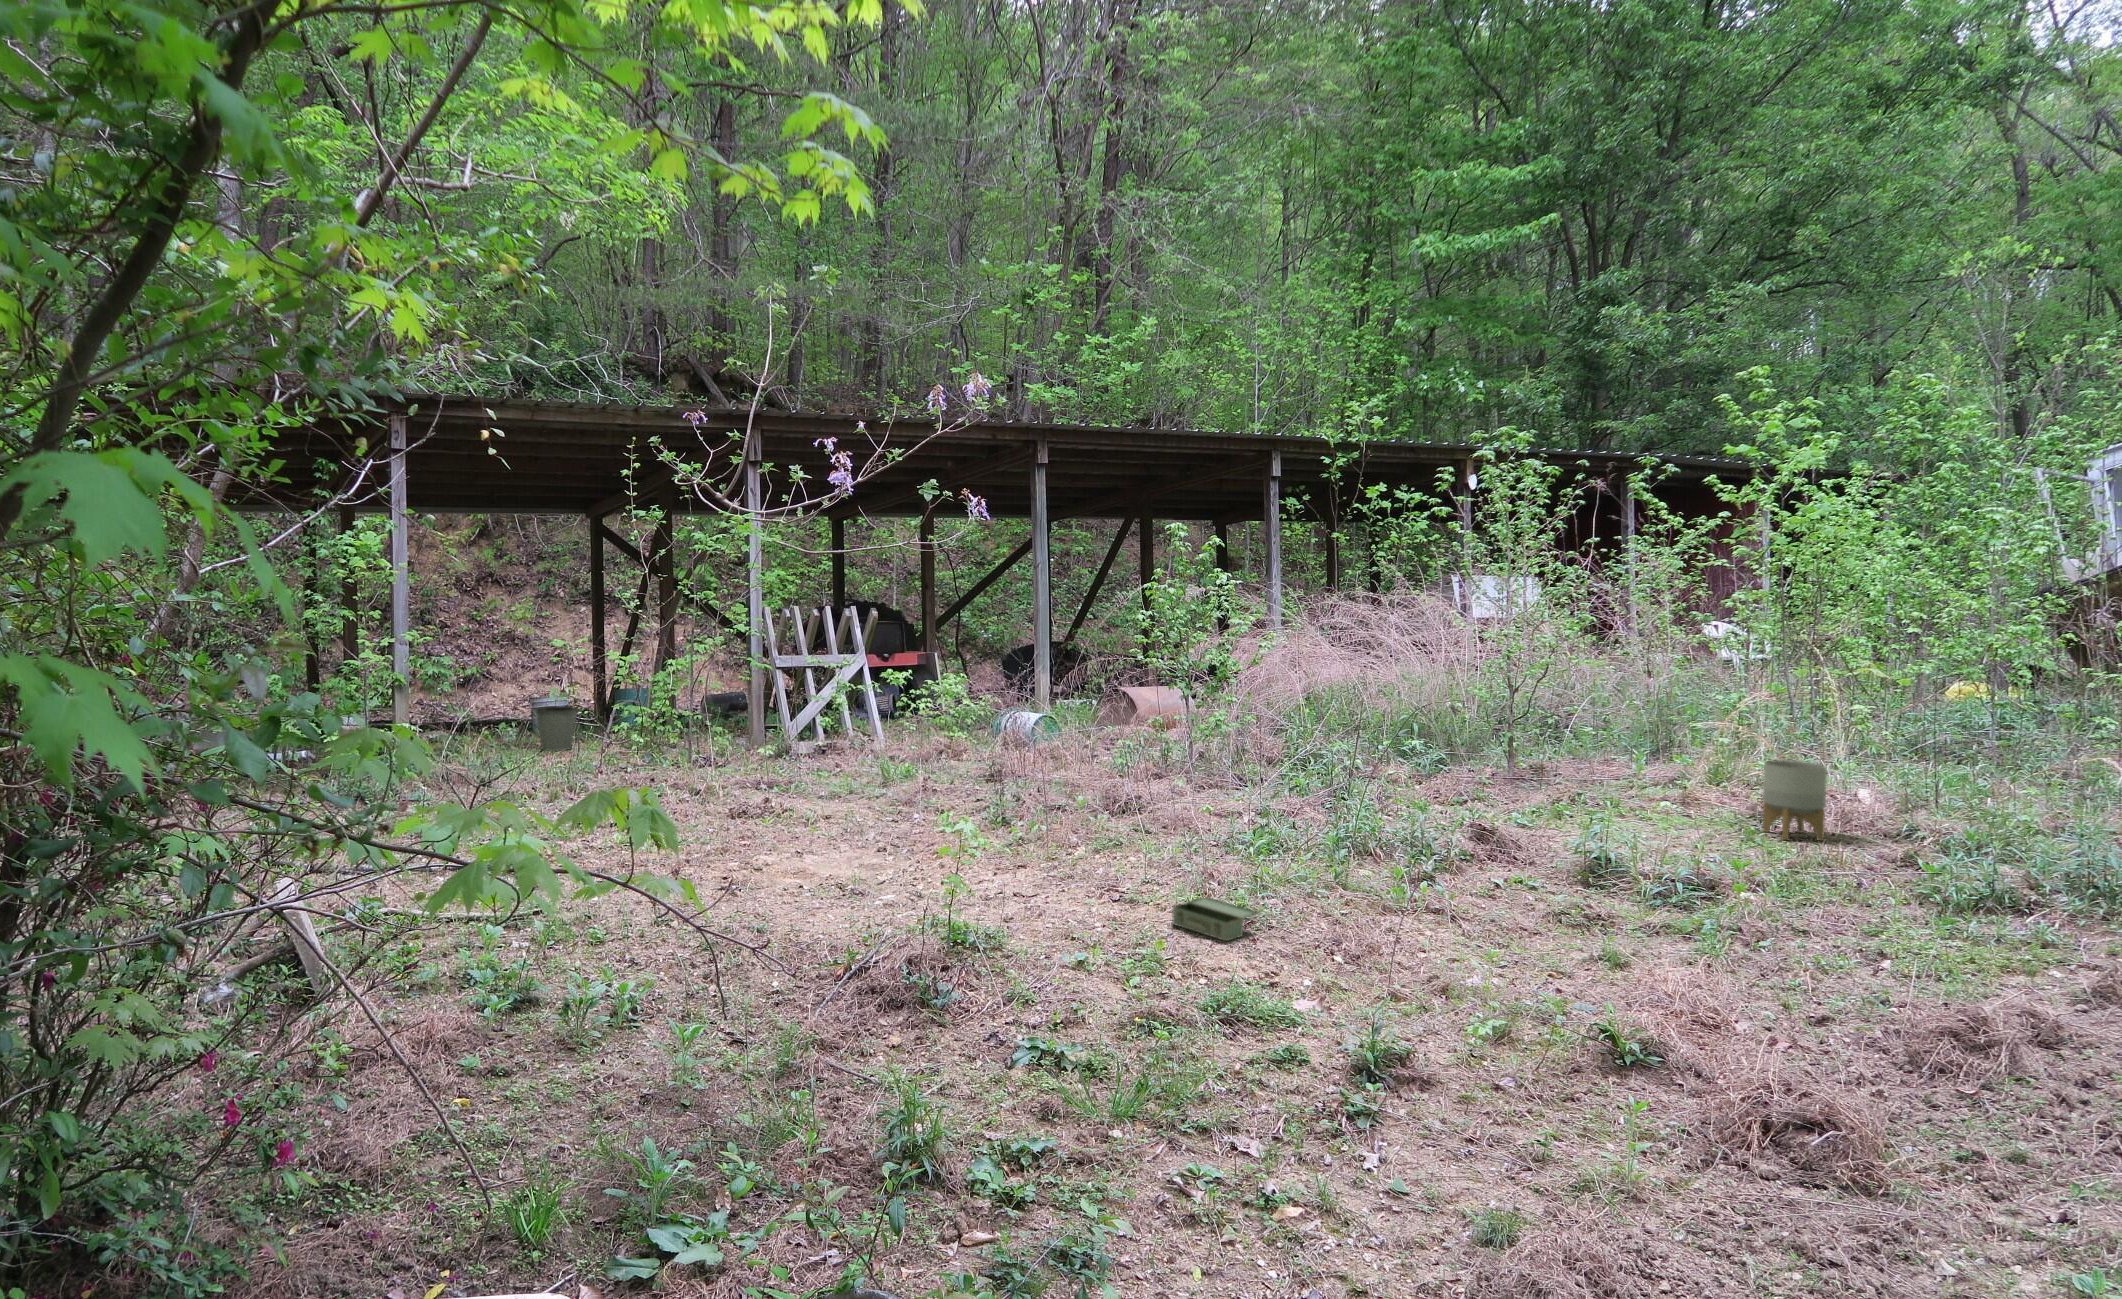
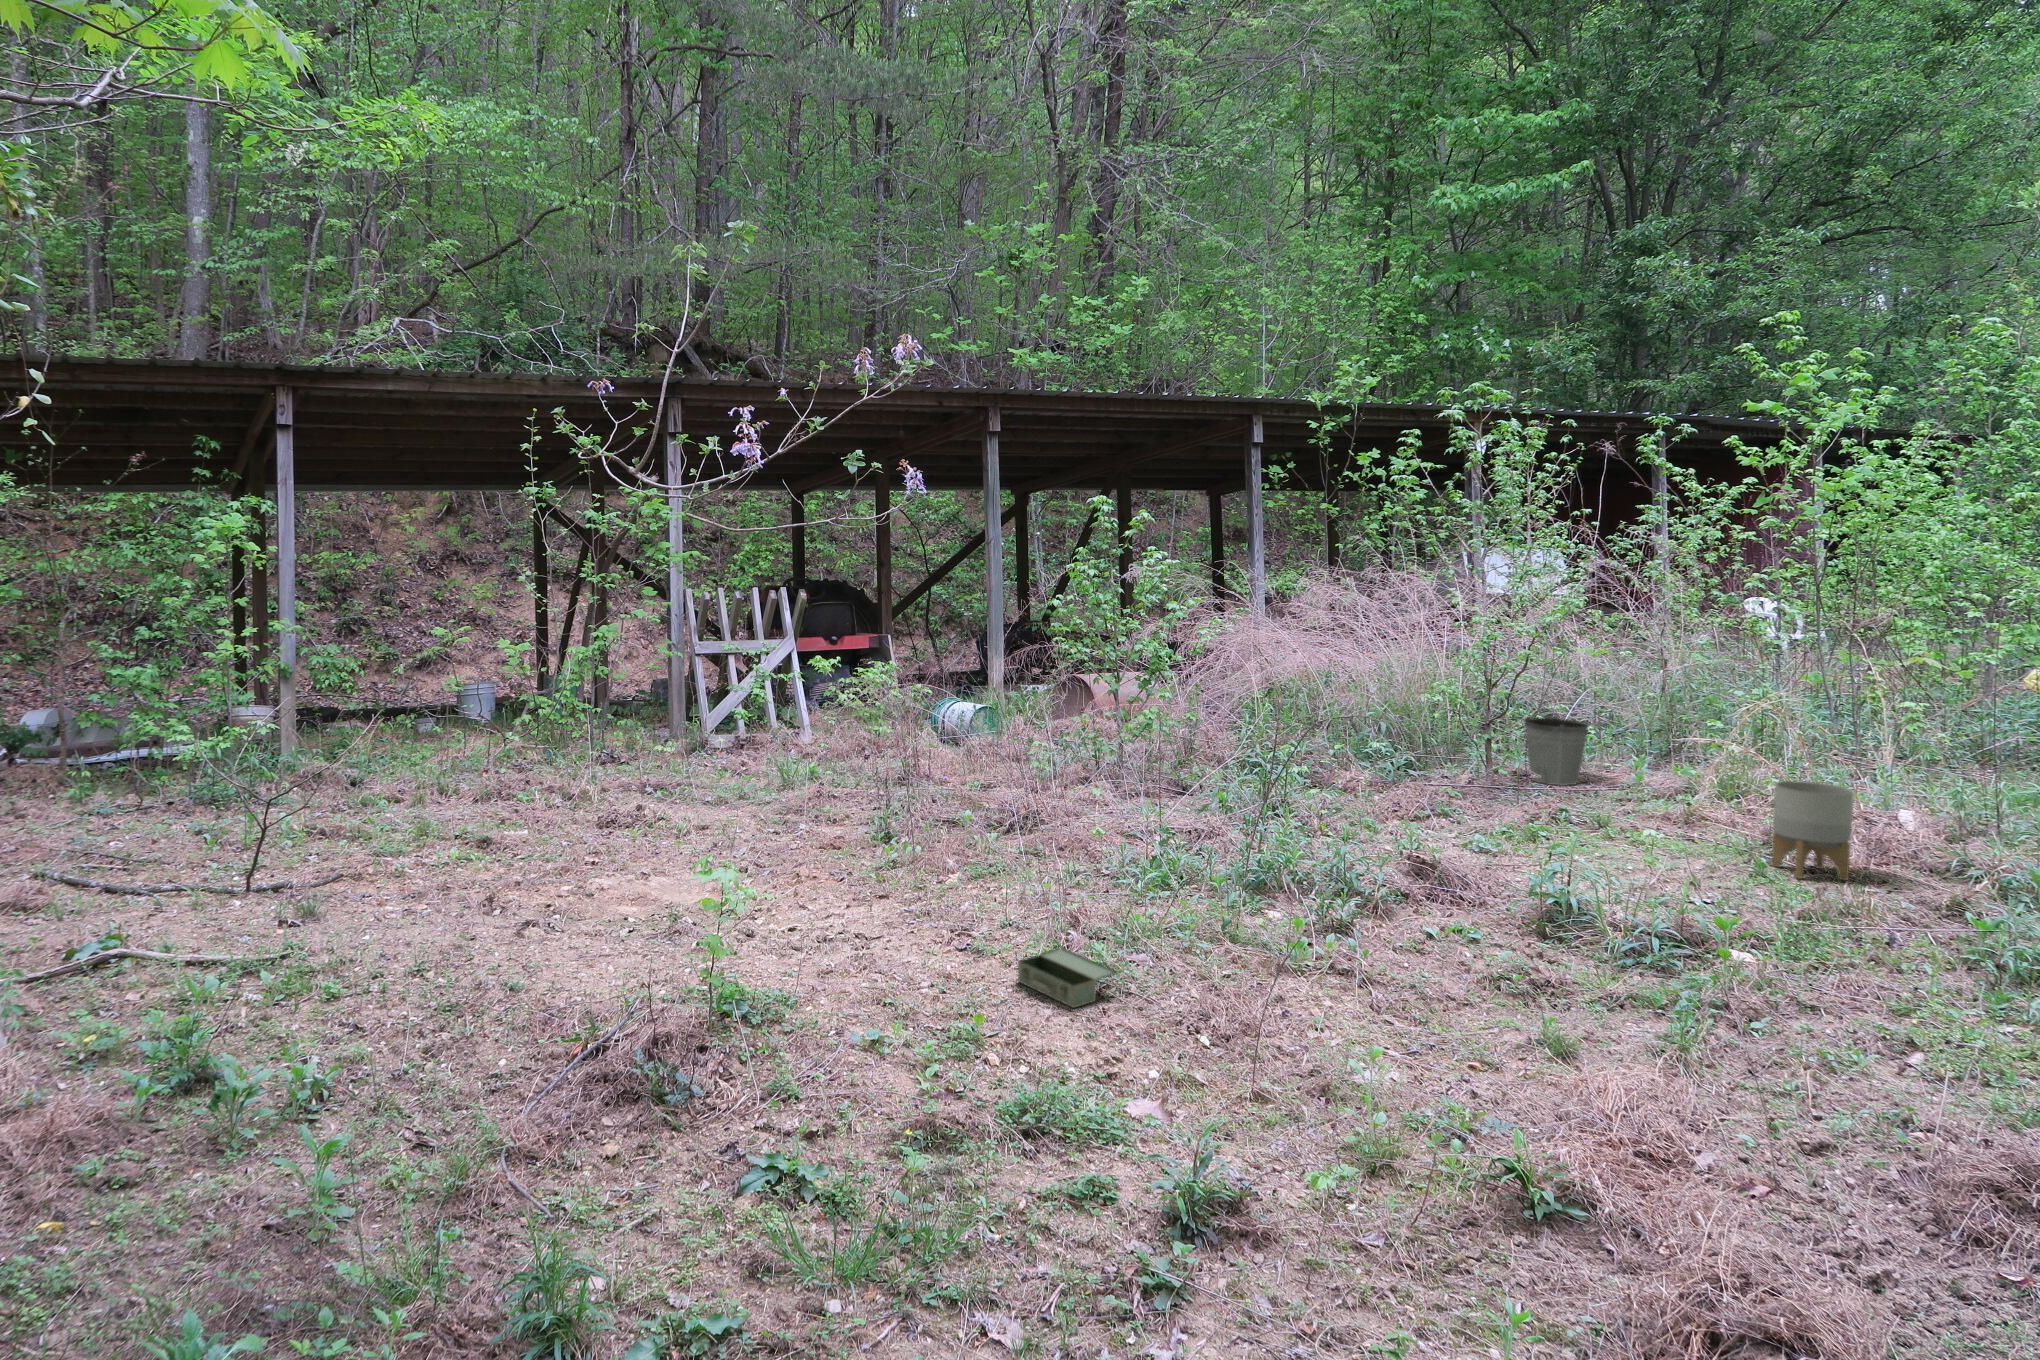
bucket: present [534,704,577,751] -> present [1524,716,1589,786]

